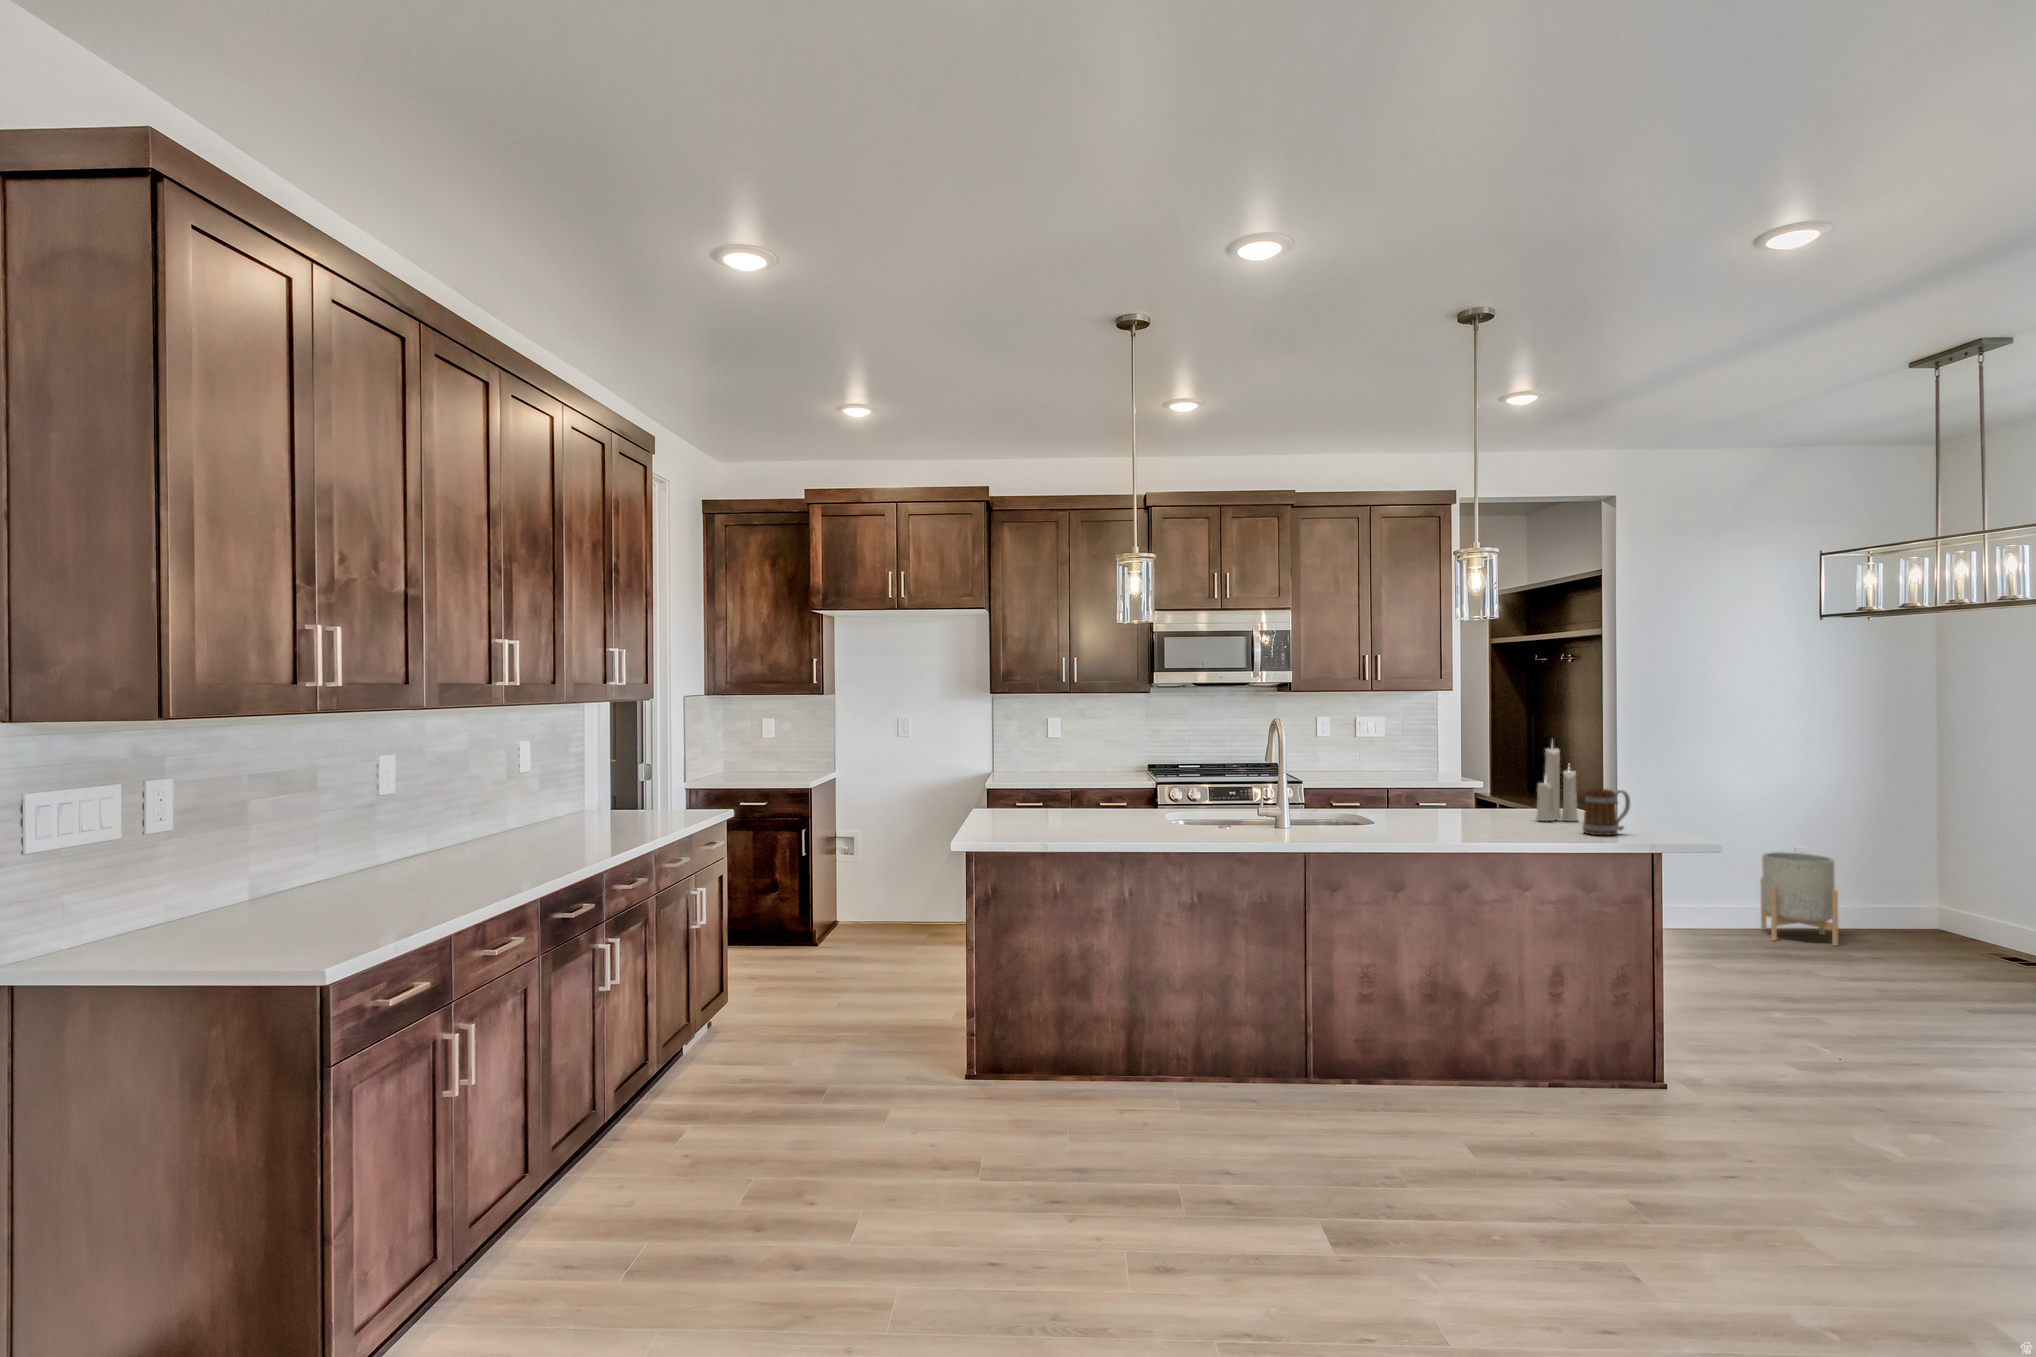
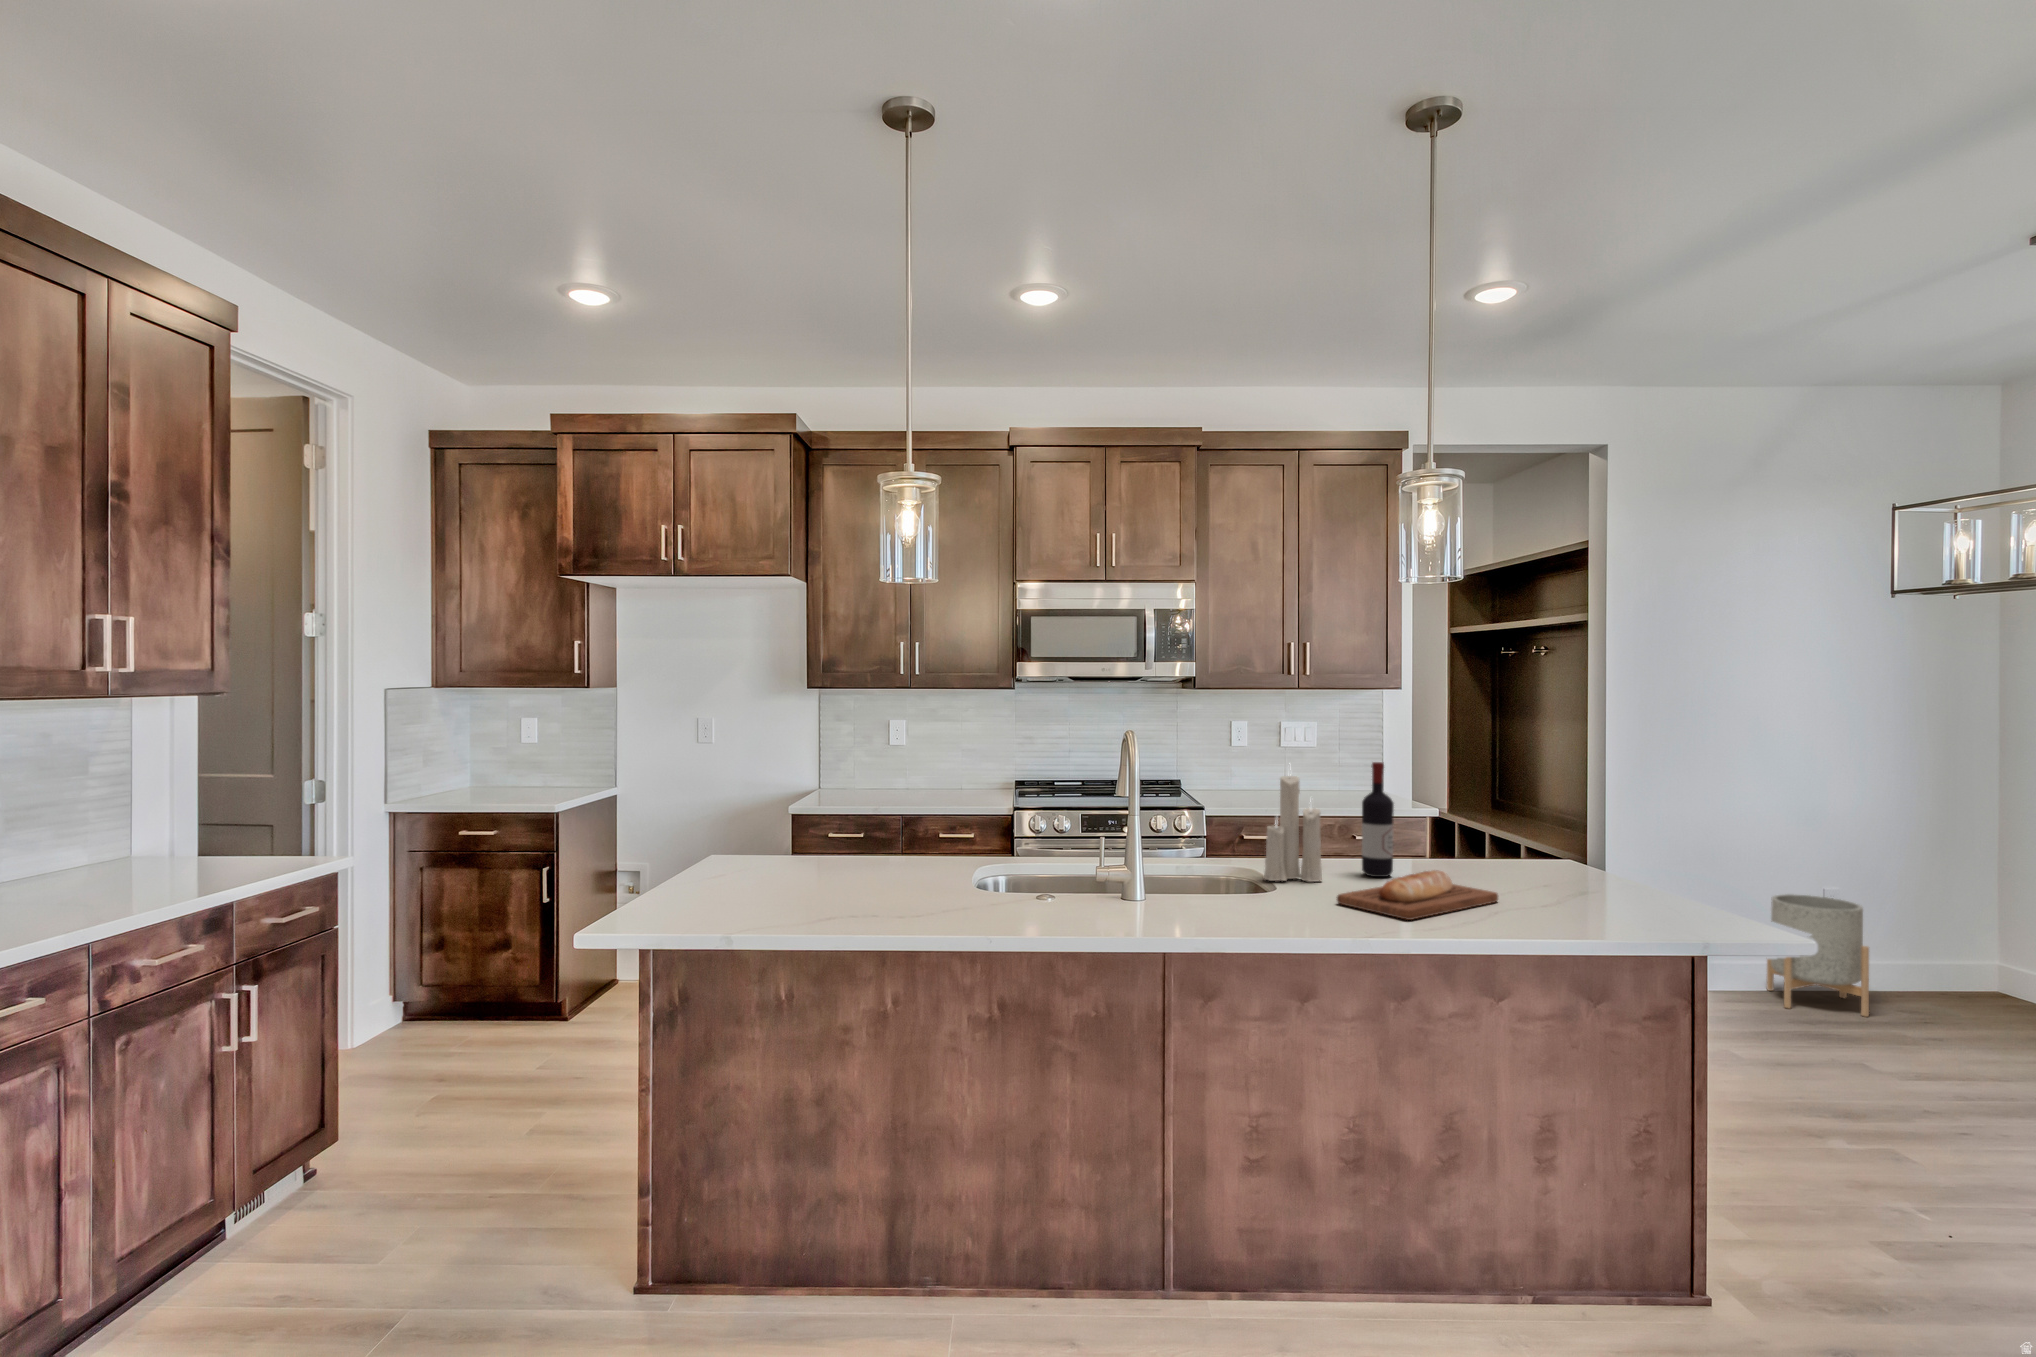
wine bottle: none [1432,739,1454,818] -> present [1362,762,1394,877]
candle: present [1536,748,1578,821] -> present [1264,763,1322,882]
mug: present [1583,789,1630,835] -> none [1584,843,1656,917]
bread loaf: none [1416,809,1526,837] -> present [1337,870,1498,920]

